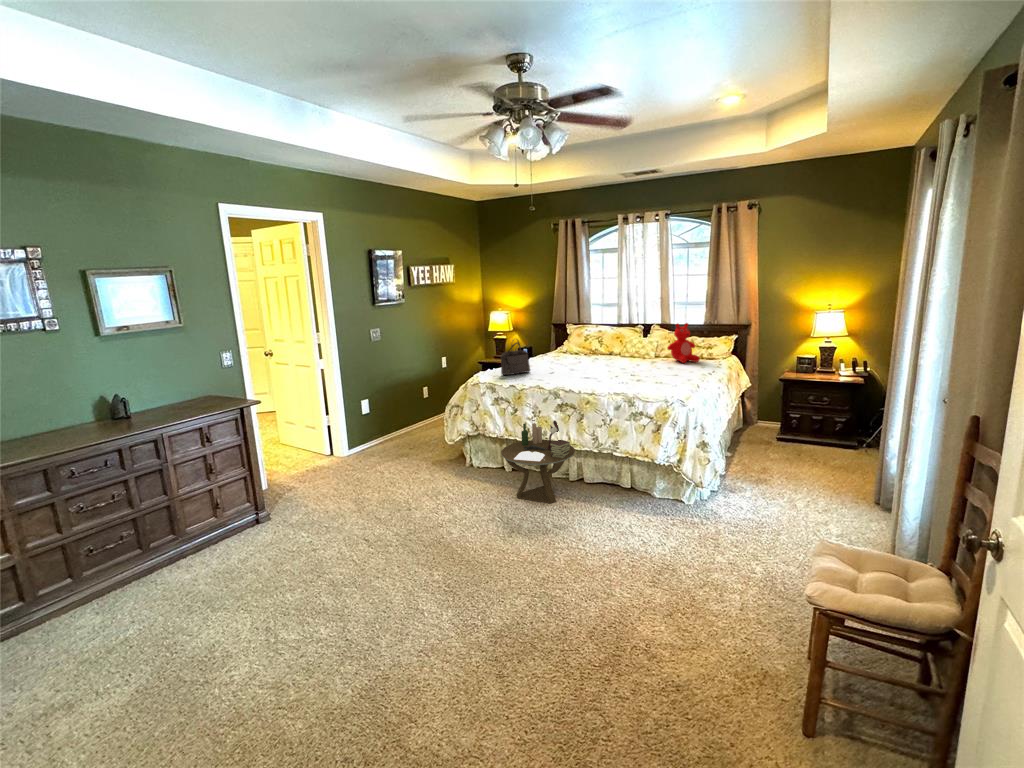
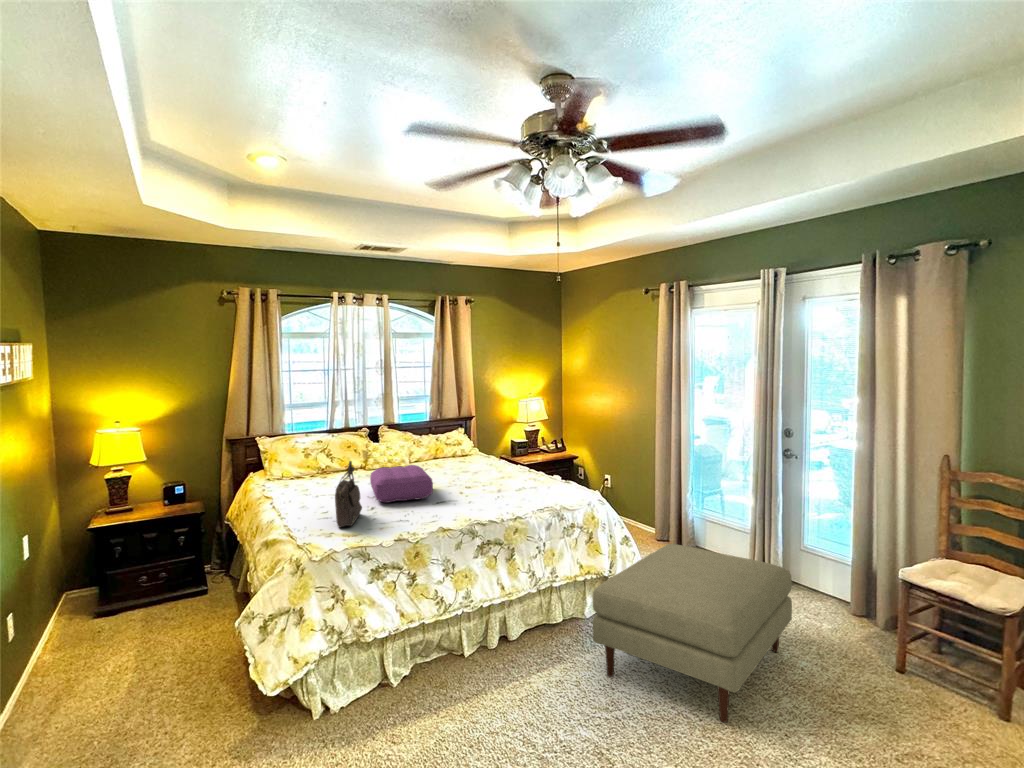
teddy bear: present [667,323,700,363] -> none [437,418,470,465]
pillow: none [550,350,605,373] -> present [370,465,433,503]
side table: present [501,420,575,503] -> none [442,570,565,717]
ottoman: none [575,451,740,575] -> present [592,544,792,723]

